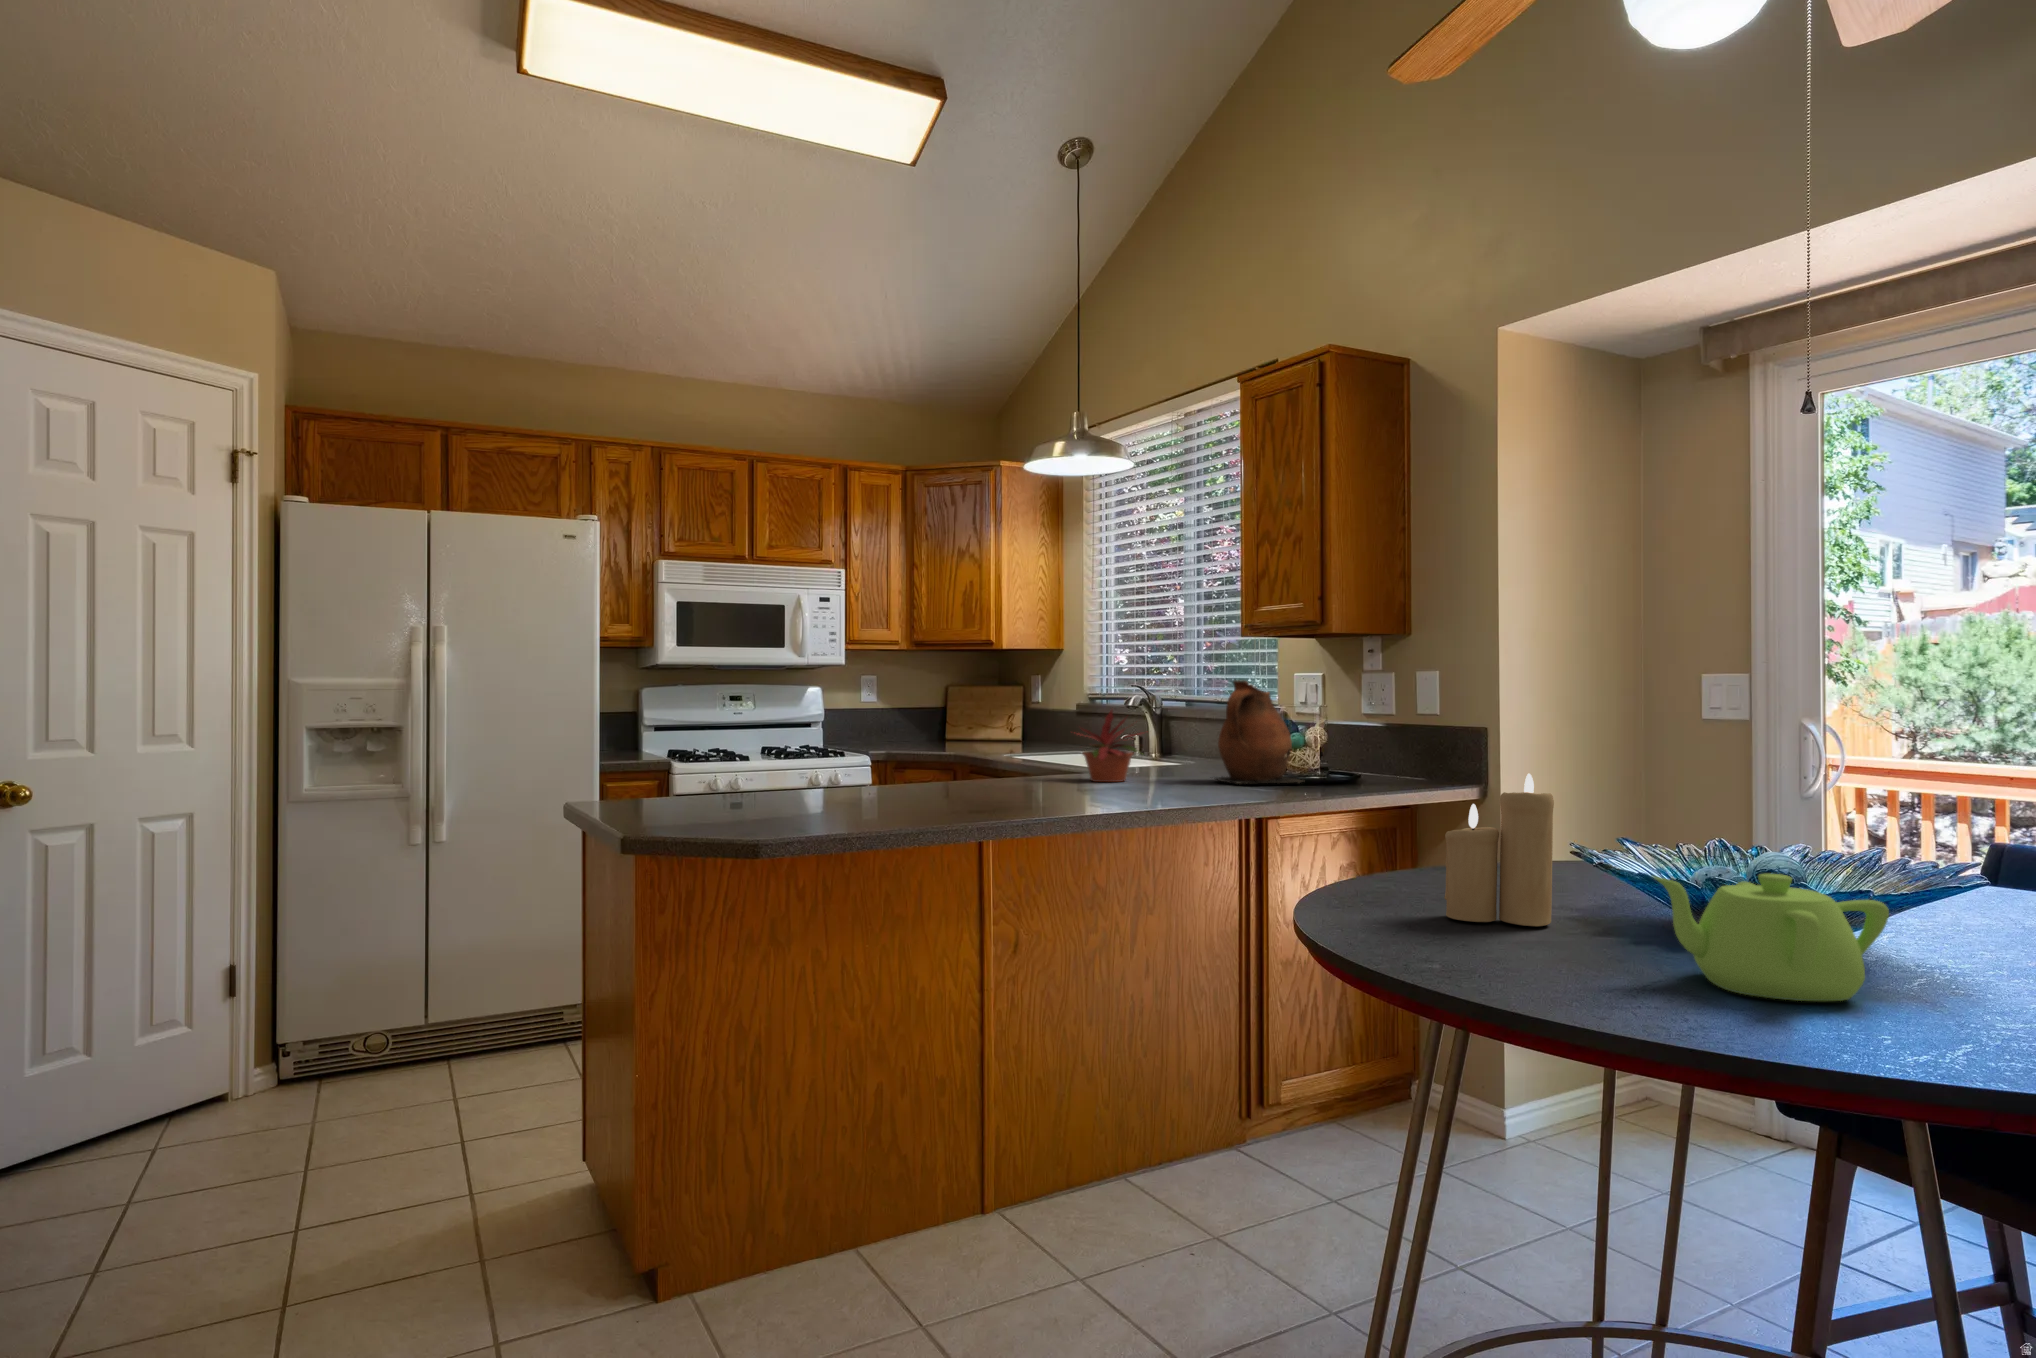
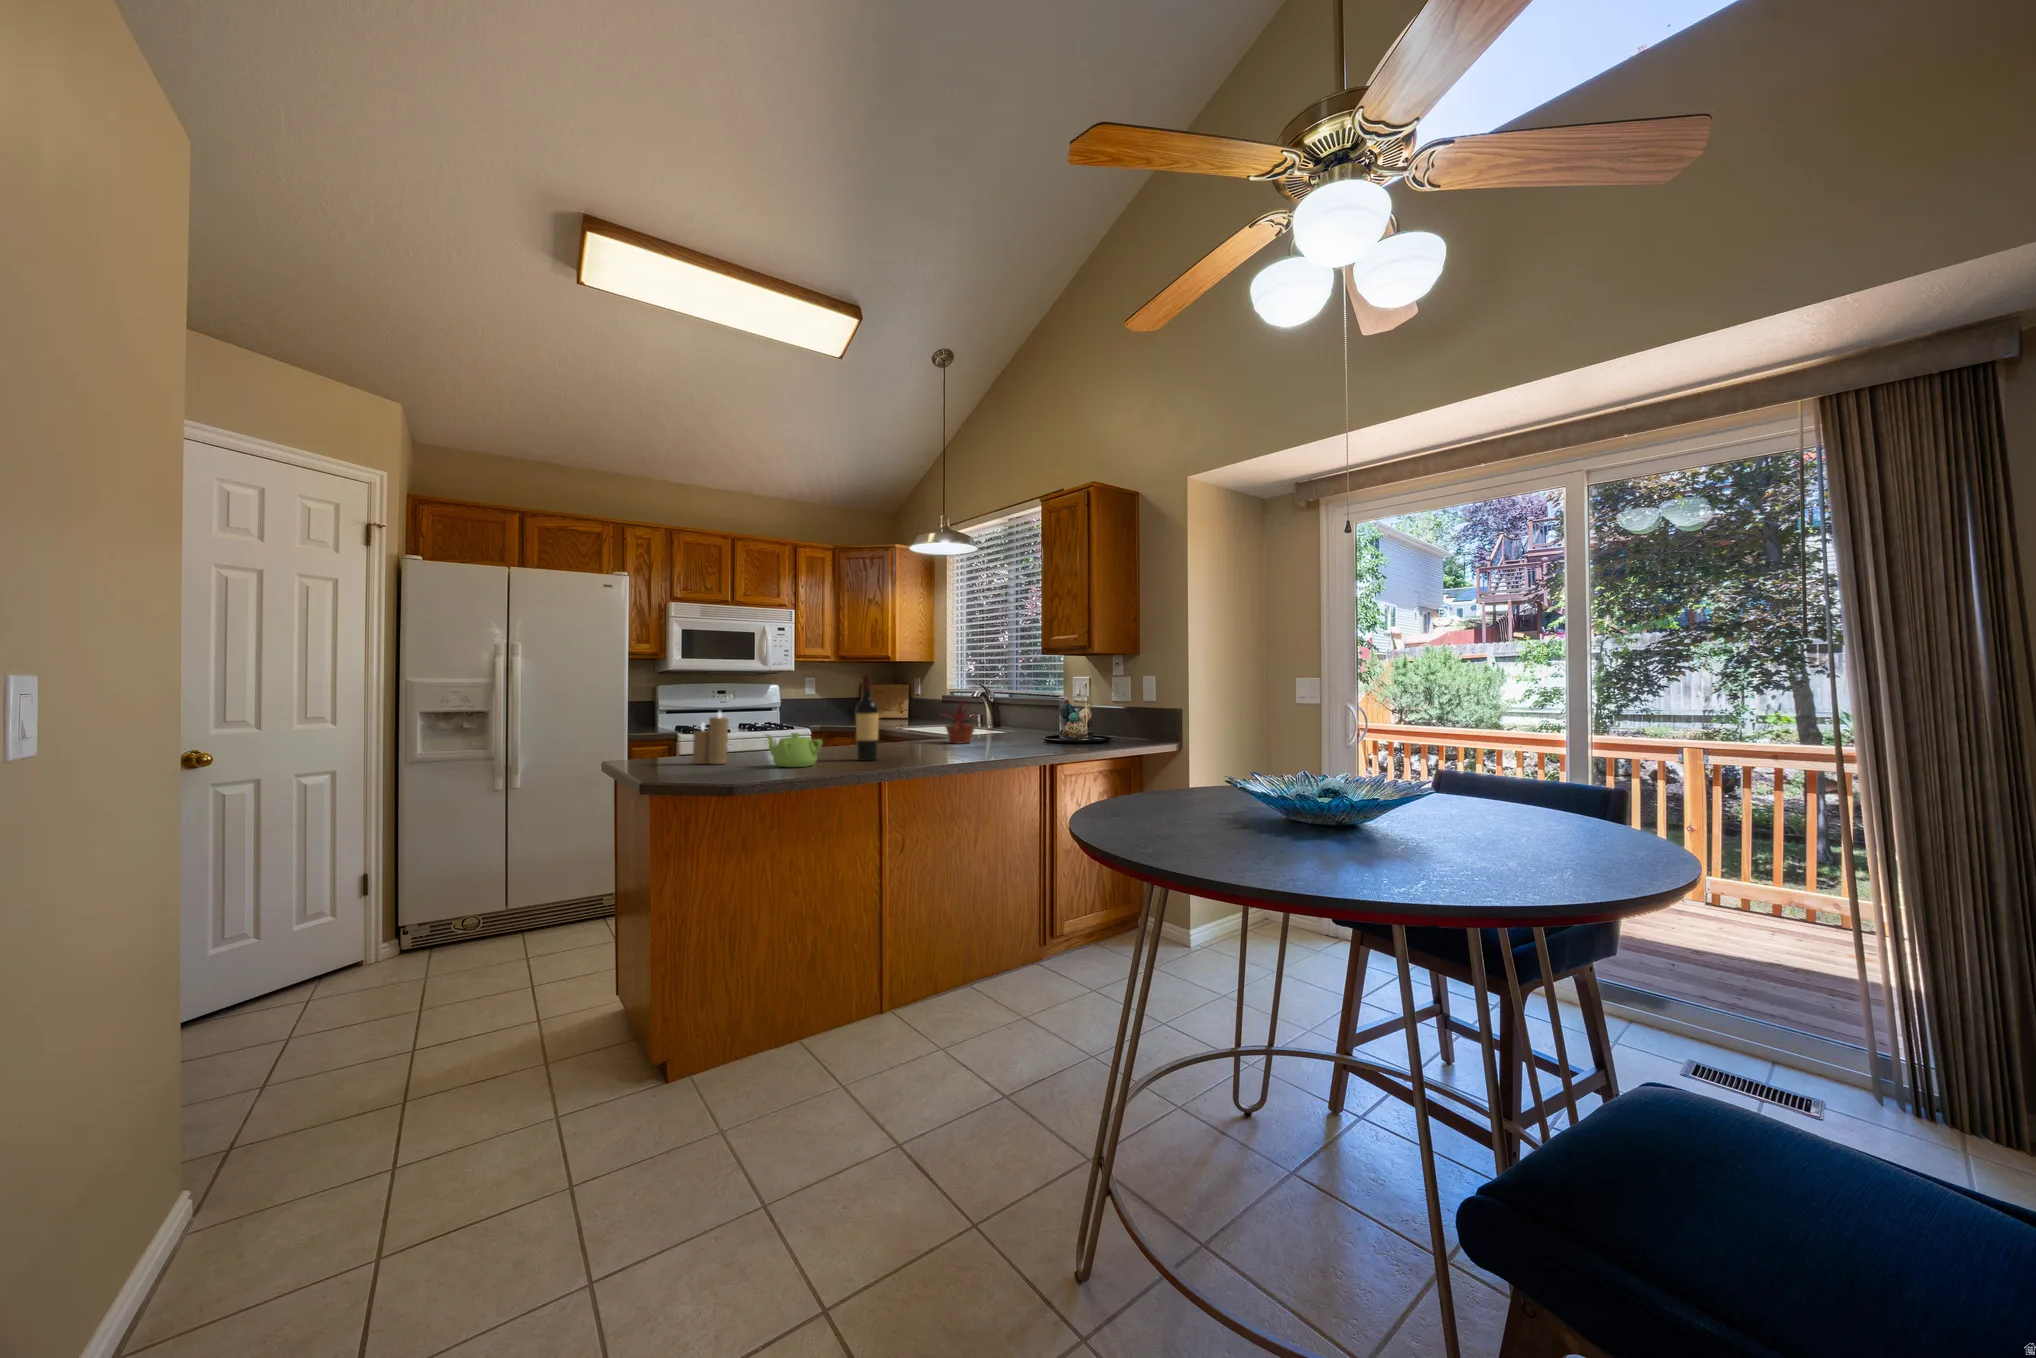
wine bottle: none [942,669,979,810] -> present [856,675,879,761]
ceramic pitcher: present [1215,681,1305,784] -> none [1021,682,1077,744]
candle: present [1444,774,1554,926] -> present [693,712,729,764]
teapot: present [1654,874,1889,1001] -> present [766,733,822,767]

